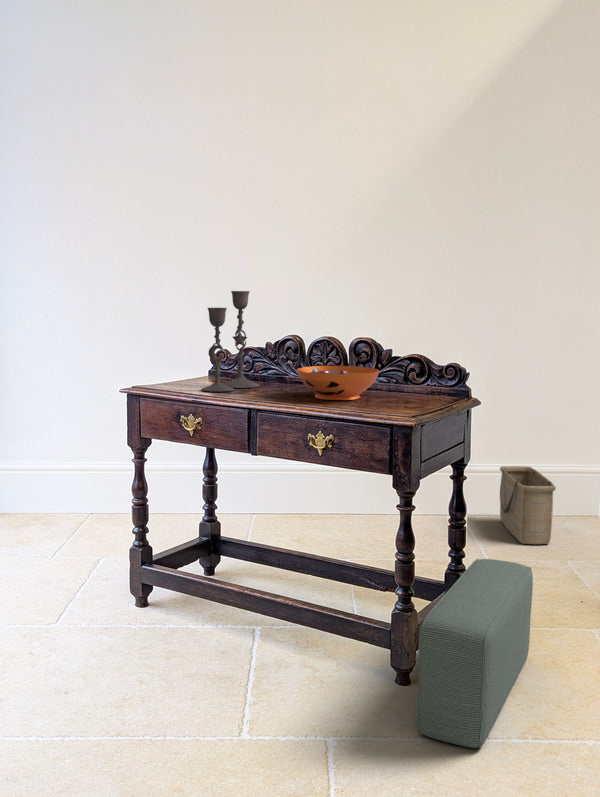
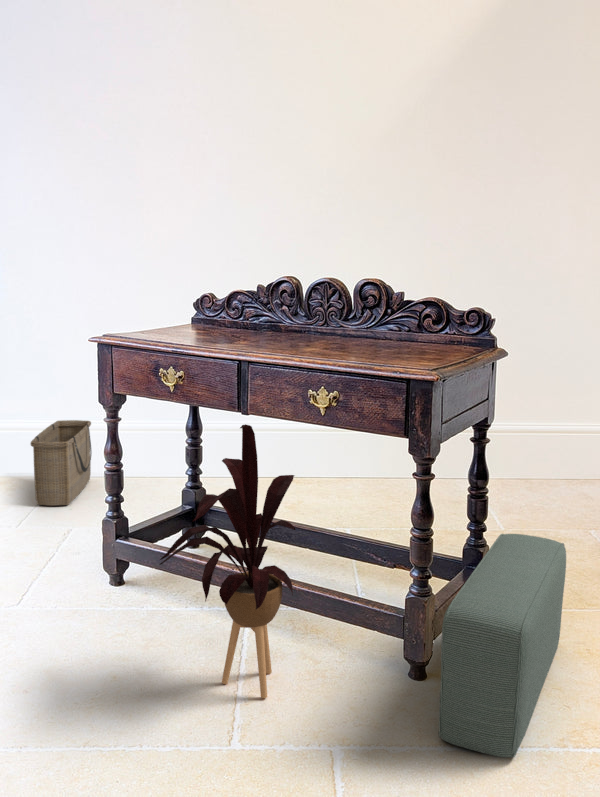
candlestick: present [201,291,259,392] -> none [183,224,250,341]
decorative bowl: present [297,366,379,400] -> none [294,311,391,350]
house plant: none [180,463,297,700] -> present [160,424,295,698]
basket: present [500,466,556,544] -> present [31,420,92,506]

